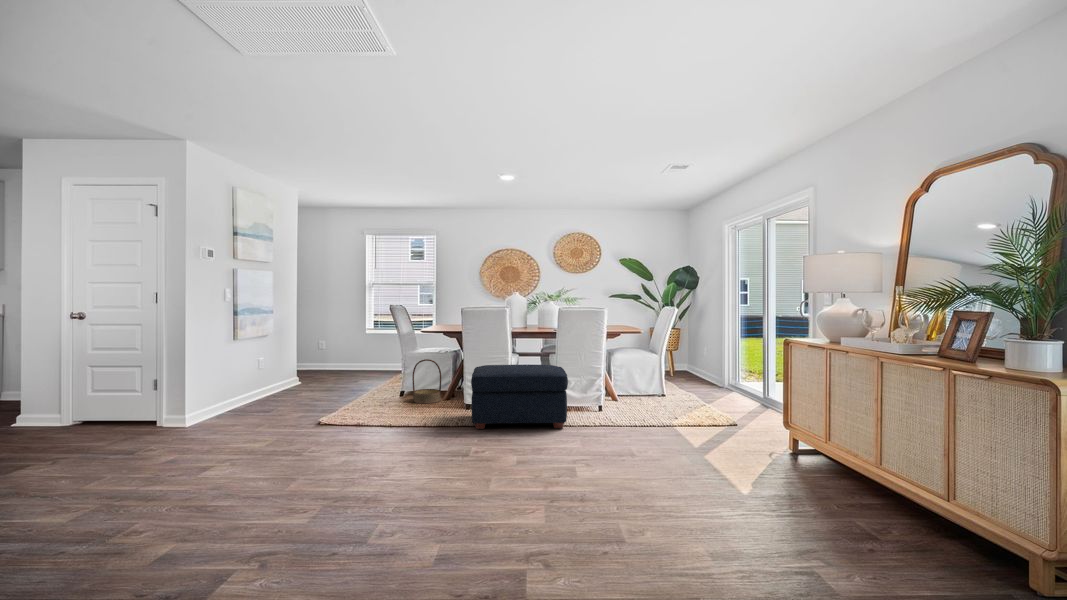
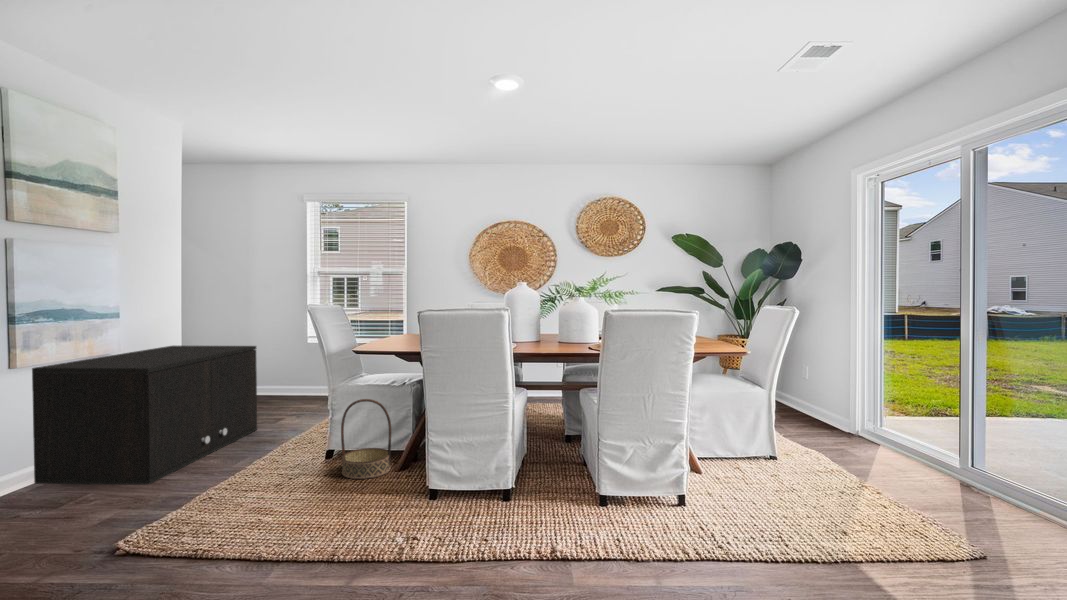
storage cabinet: none [243,332,348,405] -> present [32,346,257,484]
ottoman: present [471,364,568,429] -> none [424,422,633,575]

